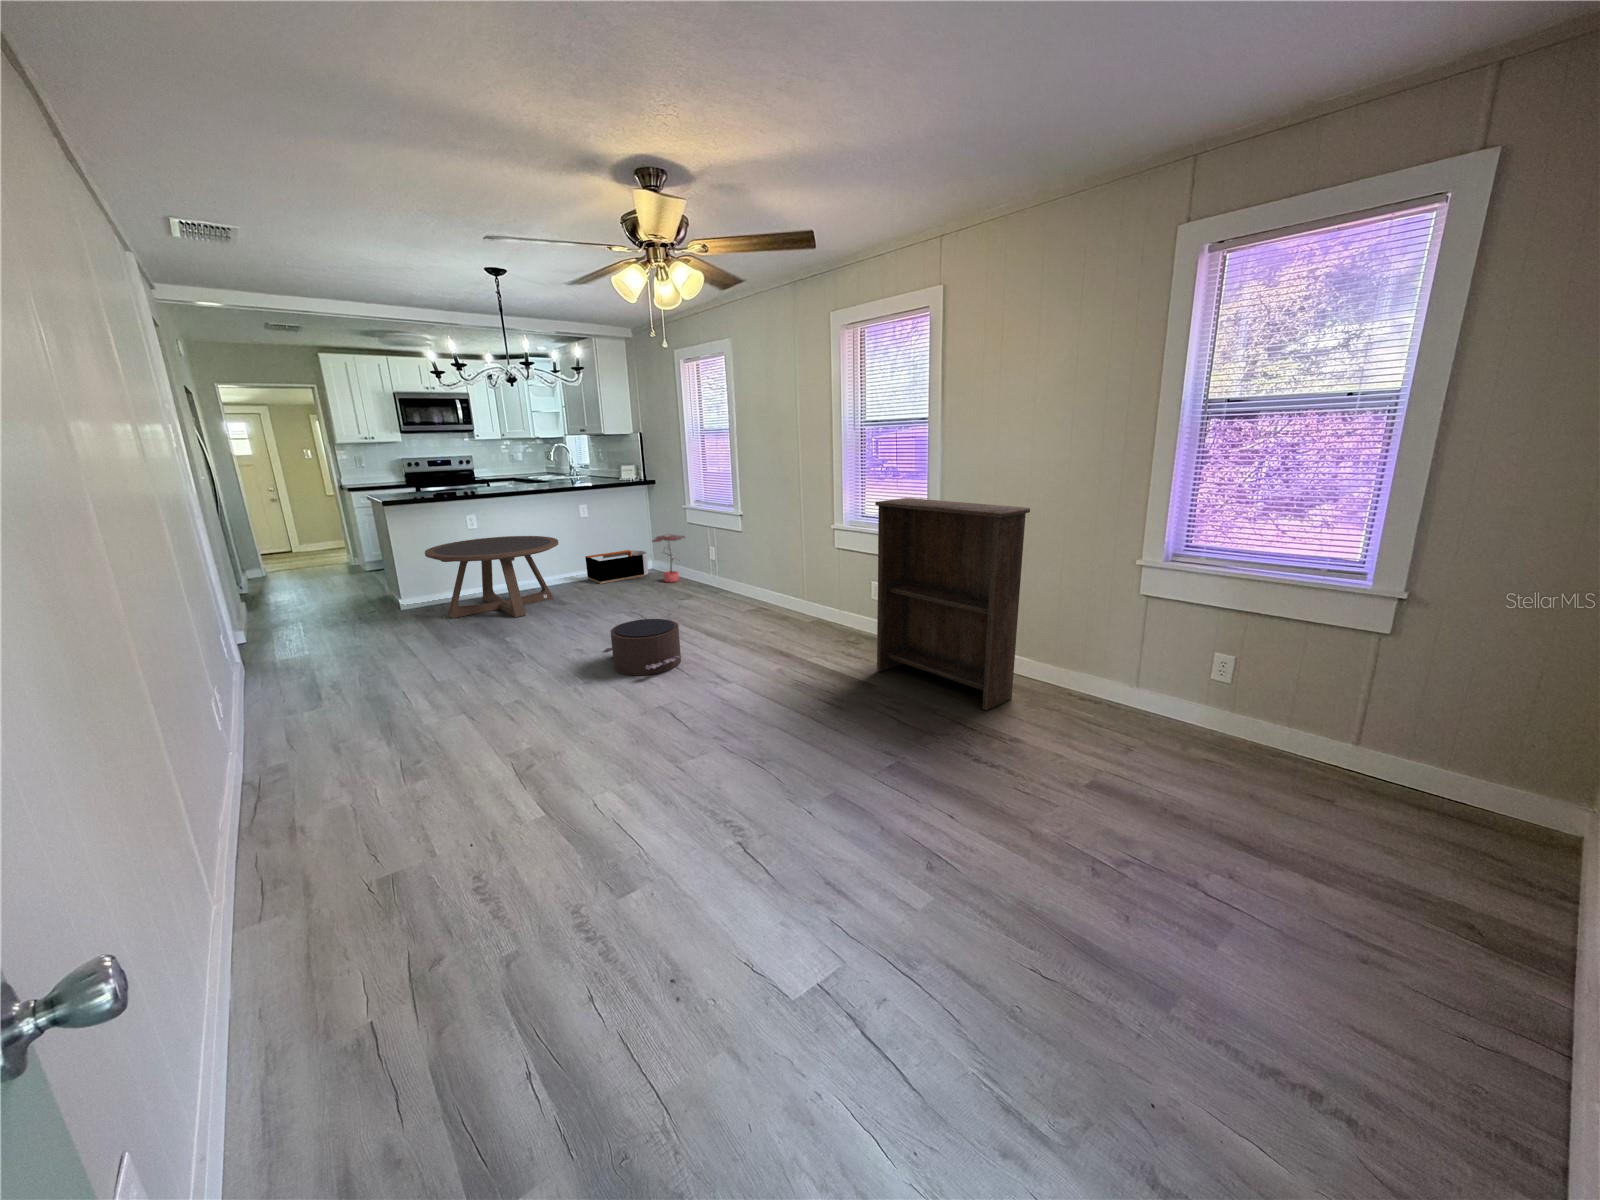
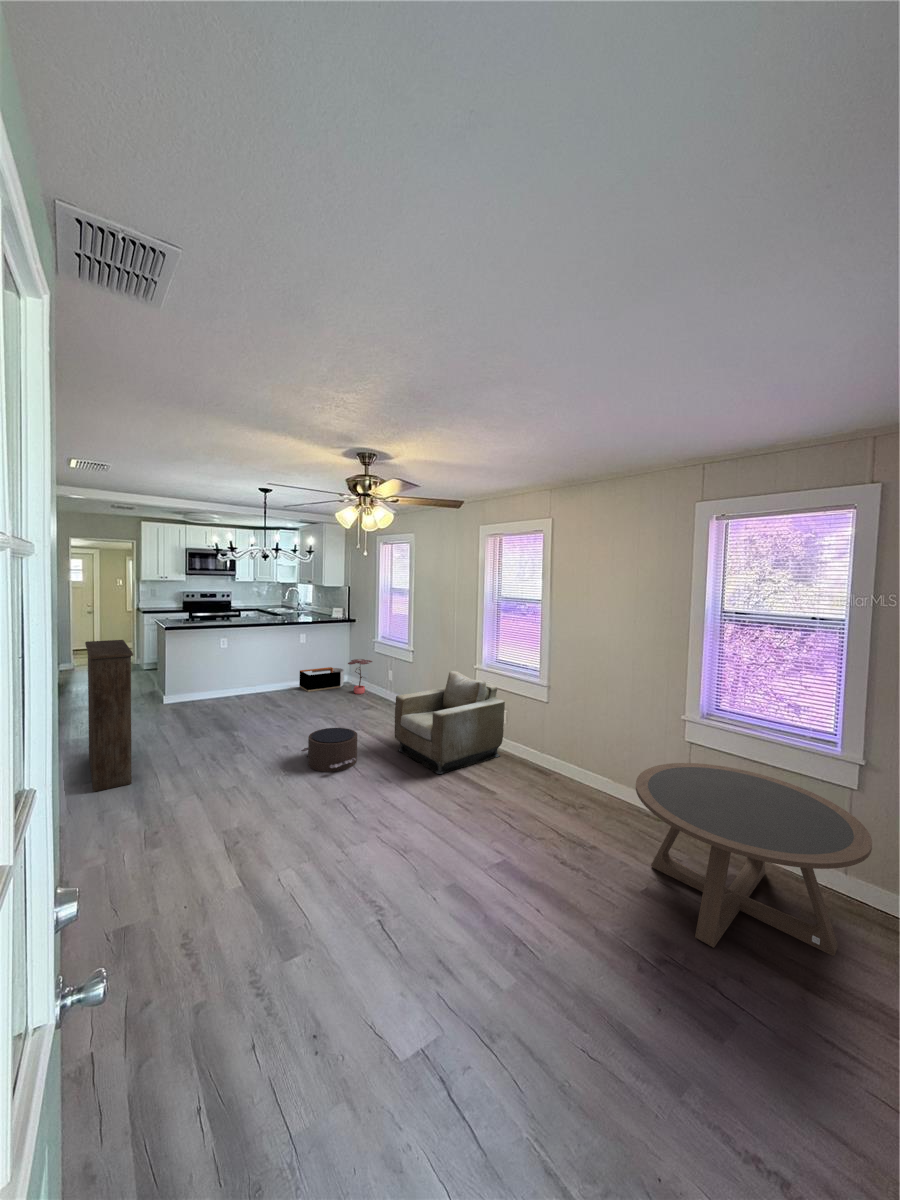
bookshelf: present [875,498,1030,710] -> present [85,640,133,792]
armchair: none [727,533,879,668] -> present [394,671,505,774]
coffee table: present [425,536,558,618] -> present [636,763,872,956]

